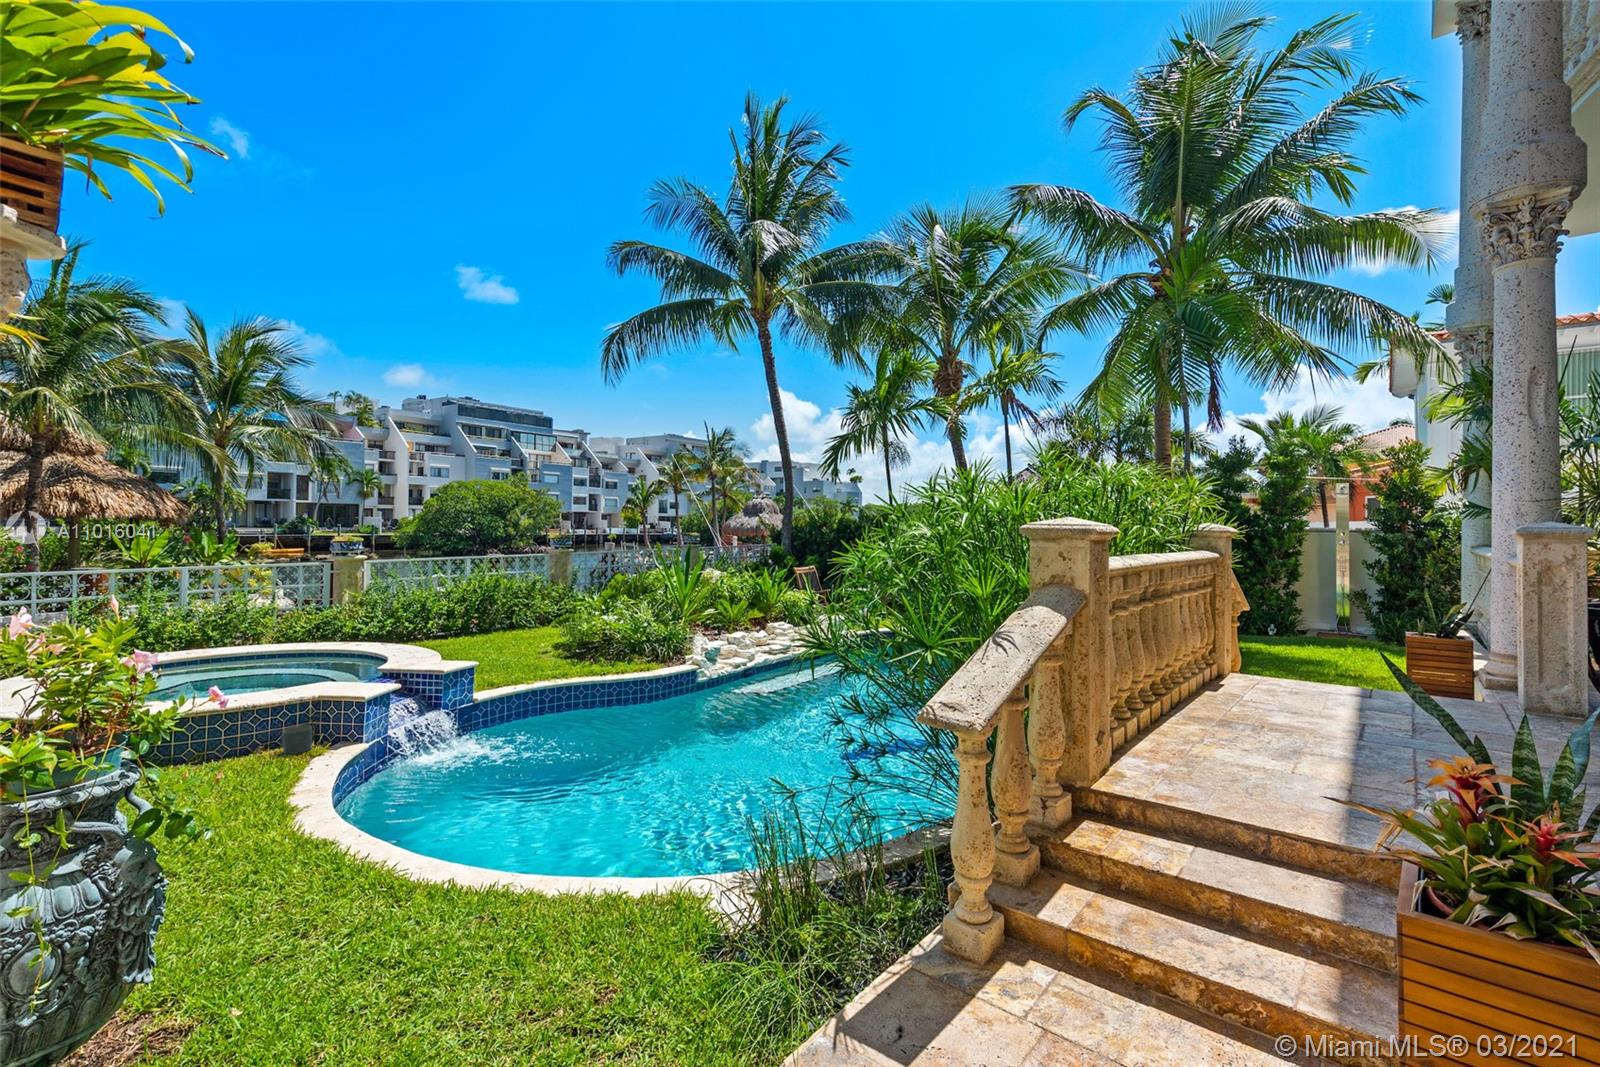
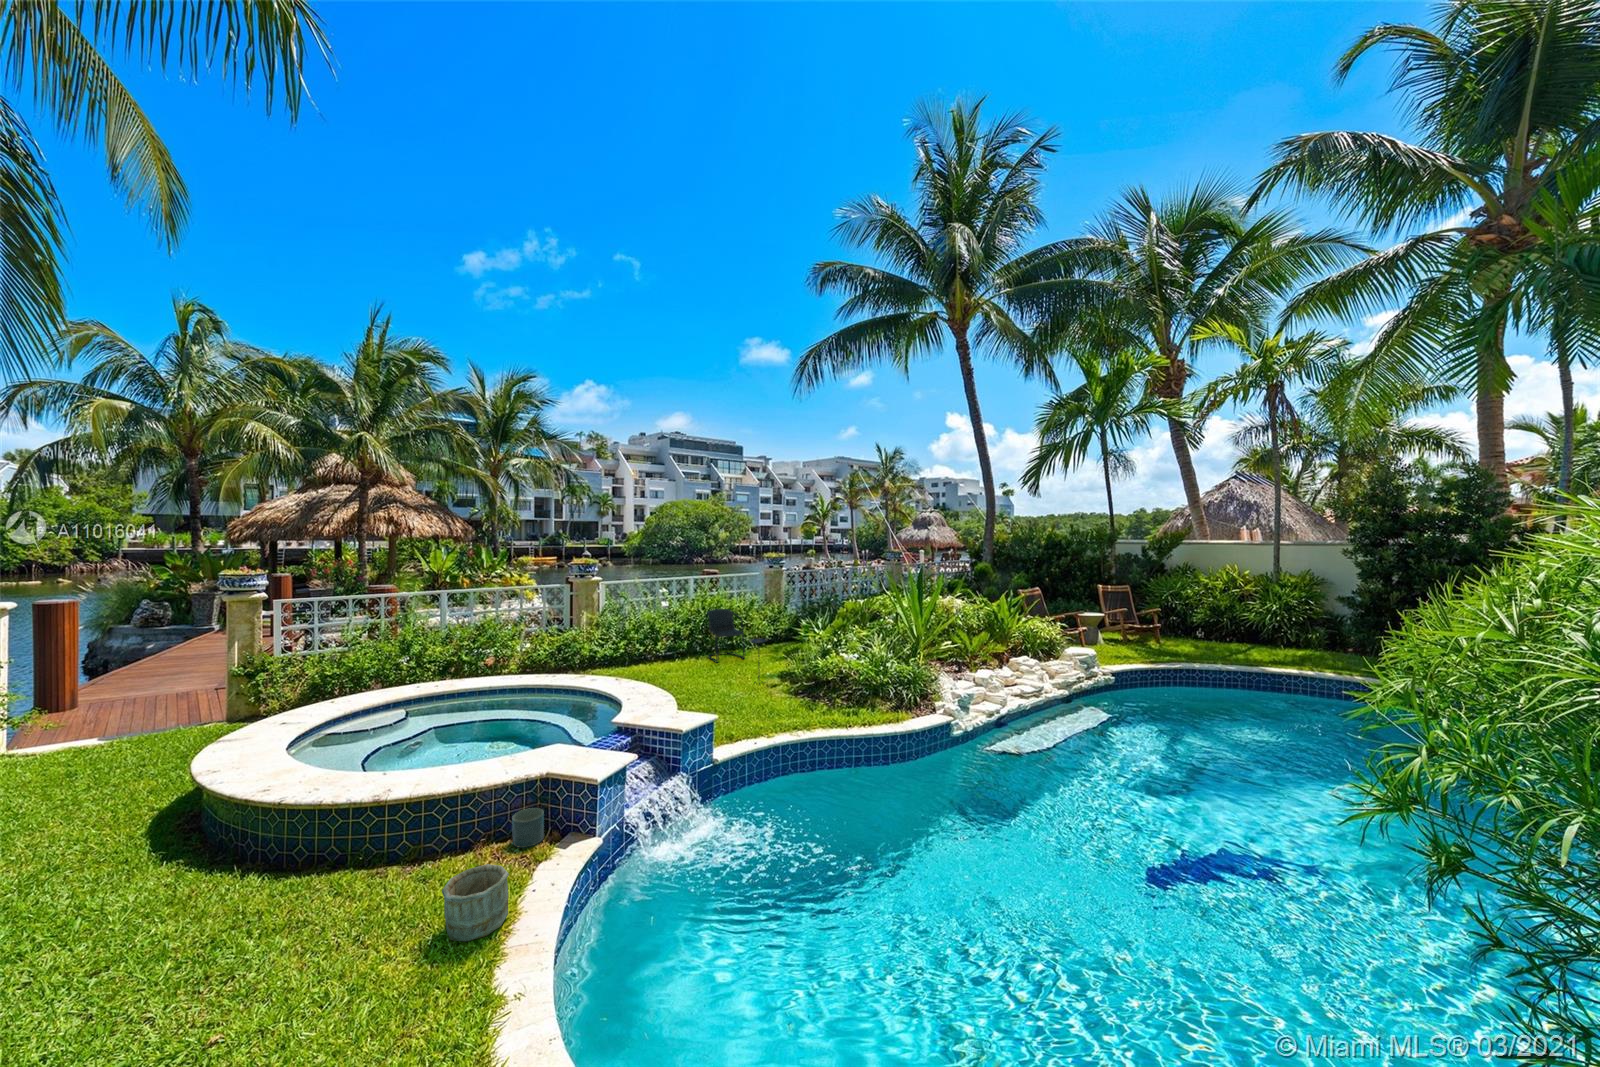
chair: none [480,586,521,637] -> present [707,609,745,663]
side table: none [520,608,540,651] -> present [750,639,768,679]
wooden bucket: none [230,746,288,794] -> present [442,864,509,942]

